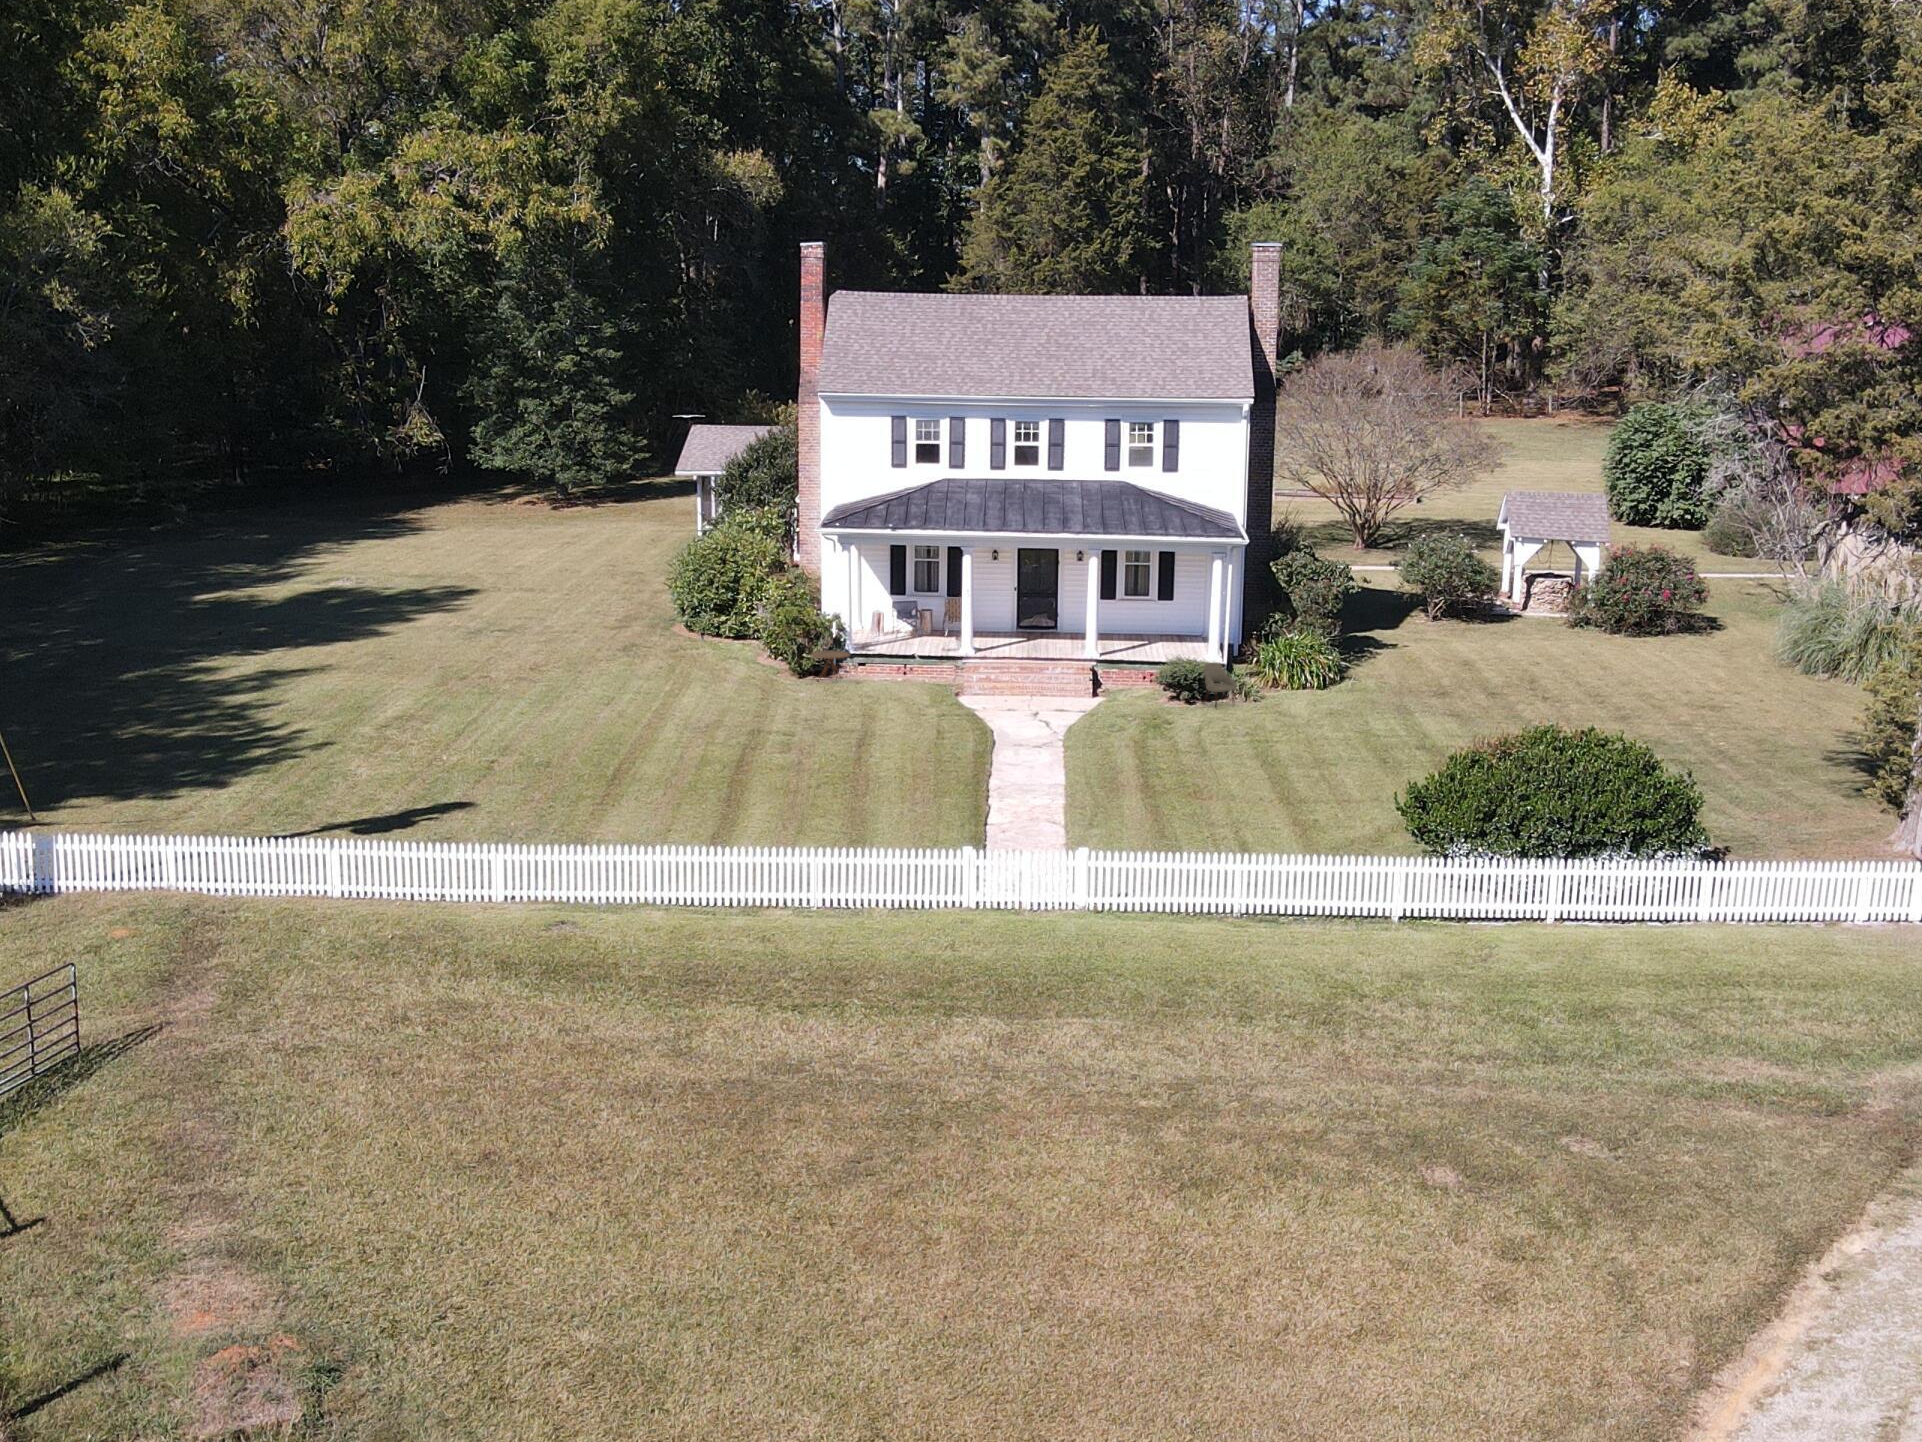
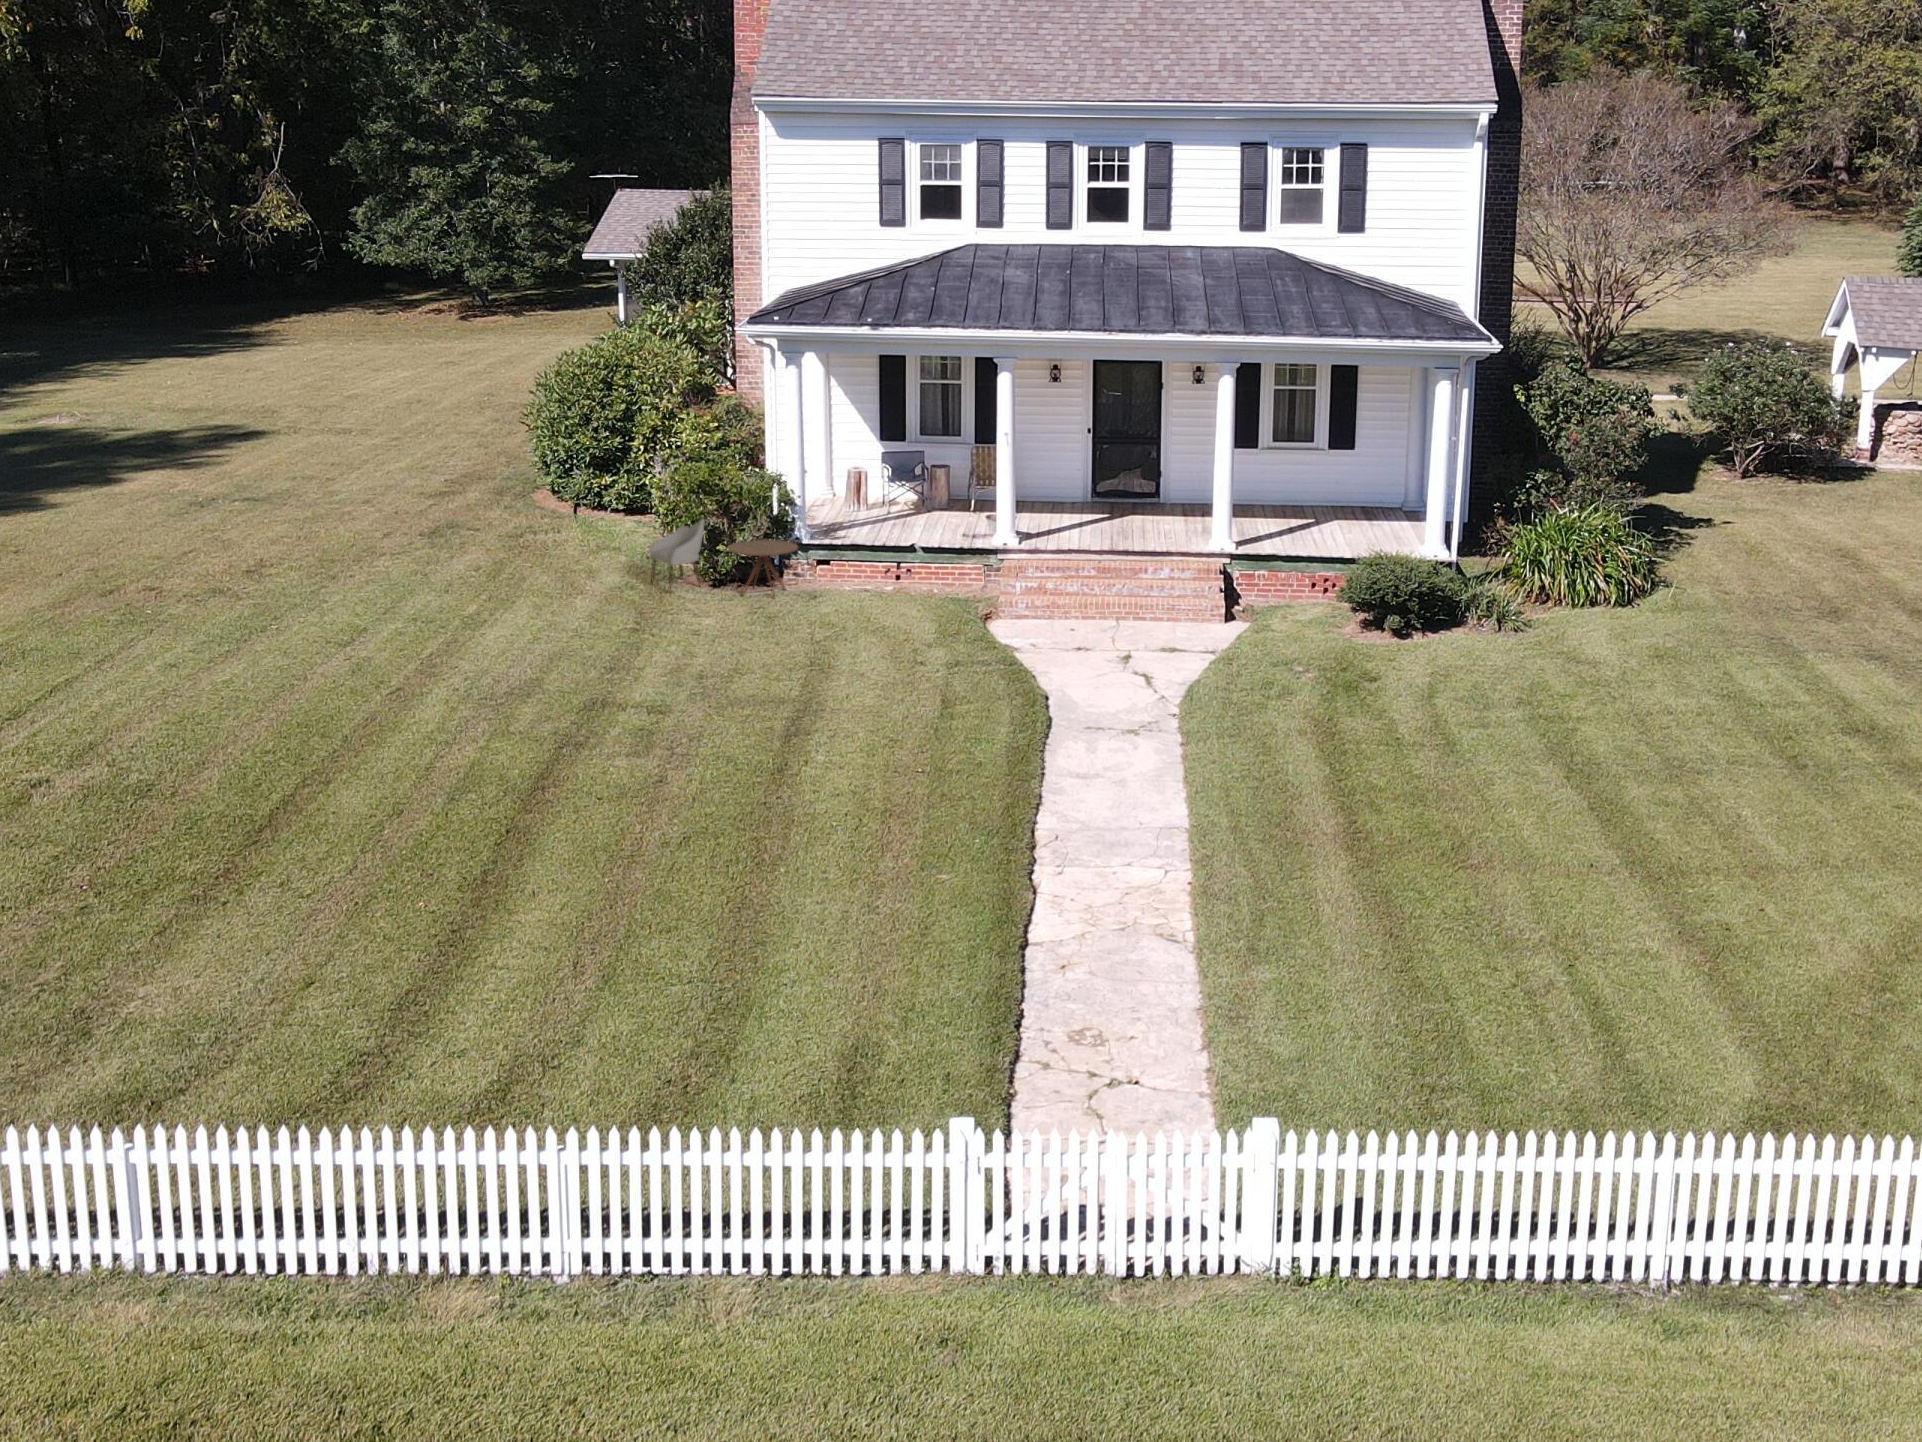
chair: present [1204,662,1236,706] -> present [650,519,705,591]

